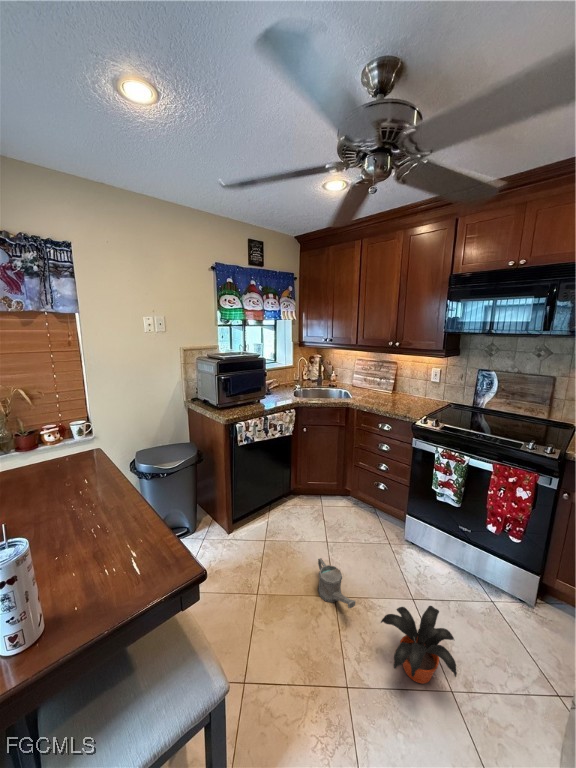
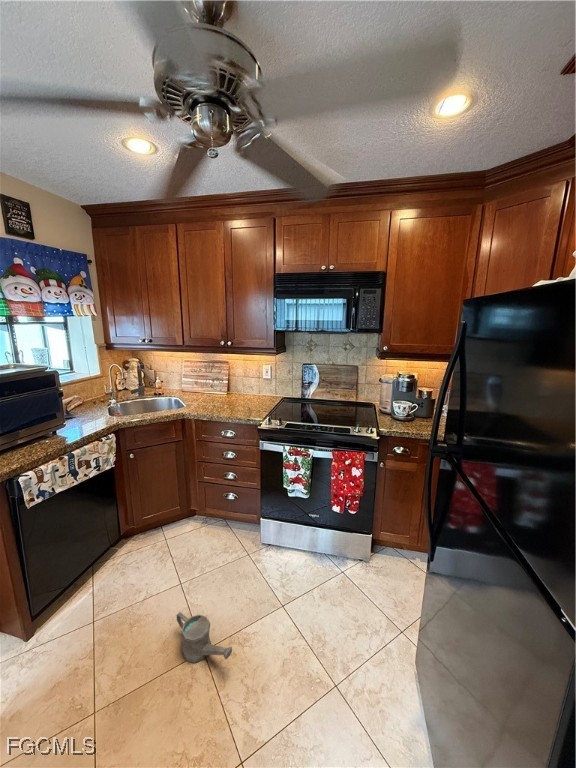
potted plant: present [381,606,457,684] -> none [264,611,342,704]

